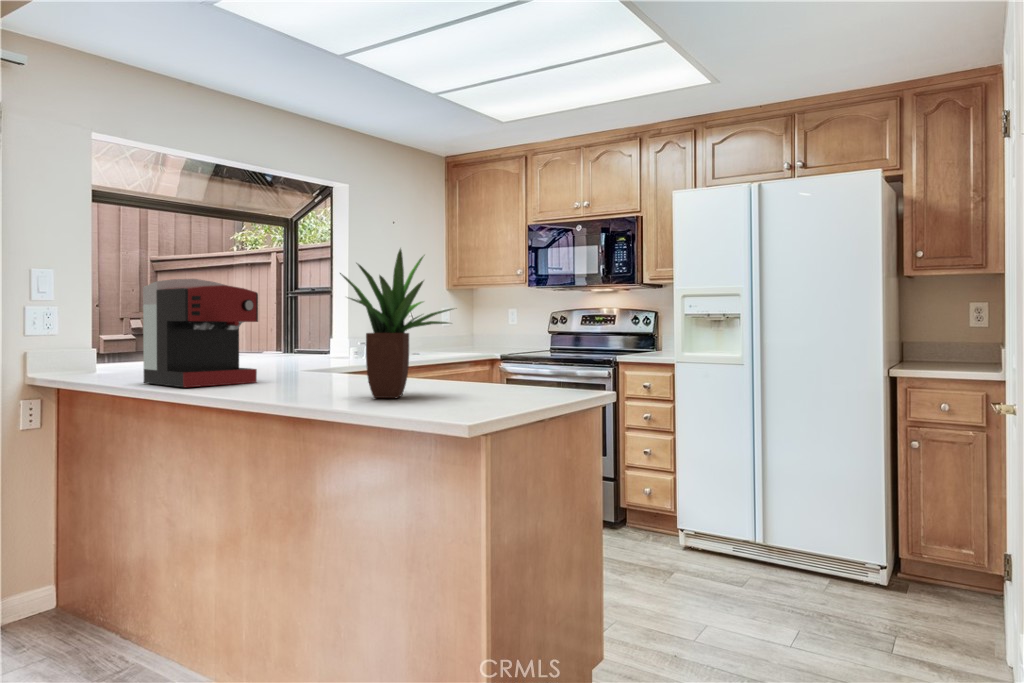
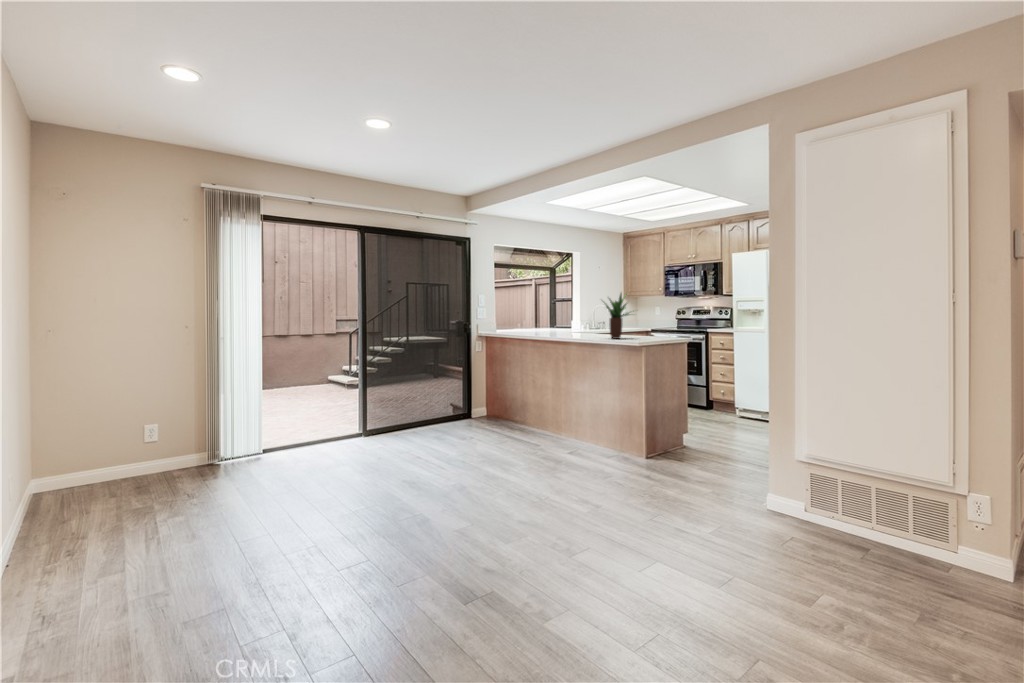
coffee maker: present [143,279,258,387] -> none [527,300,565,336]

